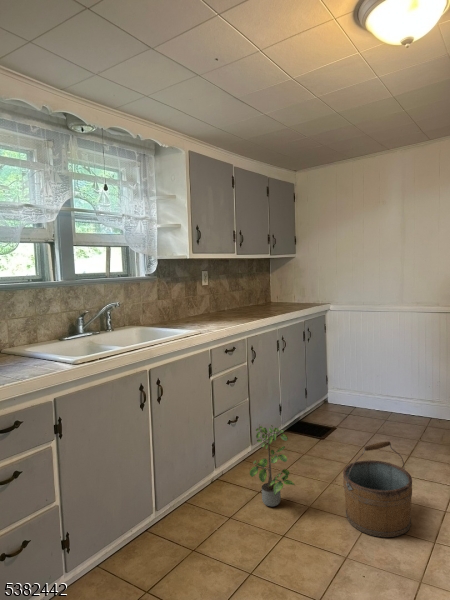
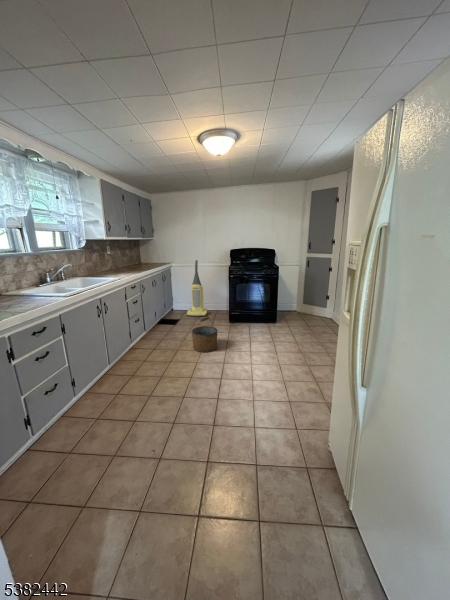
vacuum cleaner: none [353,298,404,427] -> present [186,260,207,317]
potted plant: present [250,425,294,506] -> none [152,318,173,352]

